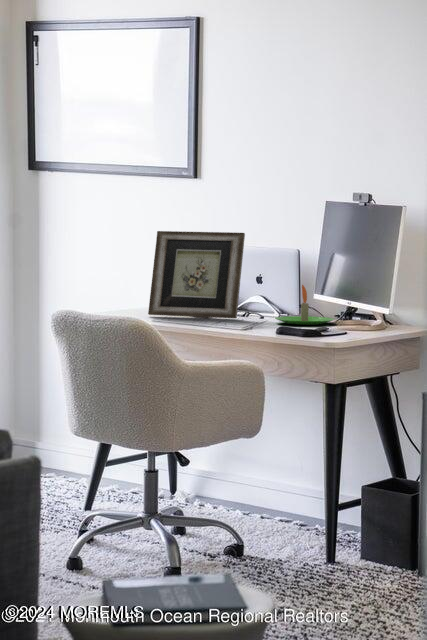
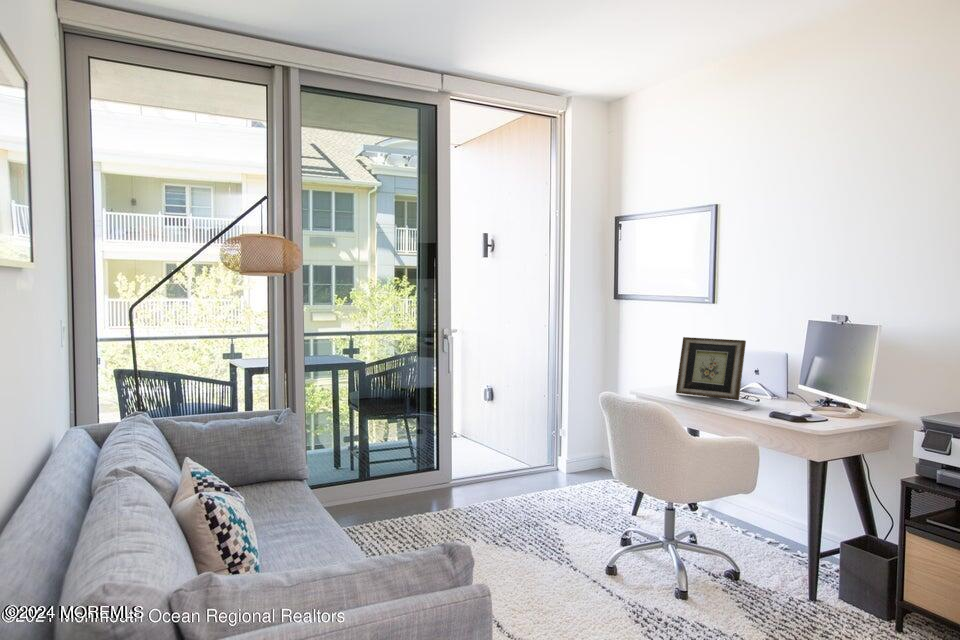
candle: present [275,285,334,325] -> none [768,381,816,412]

